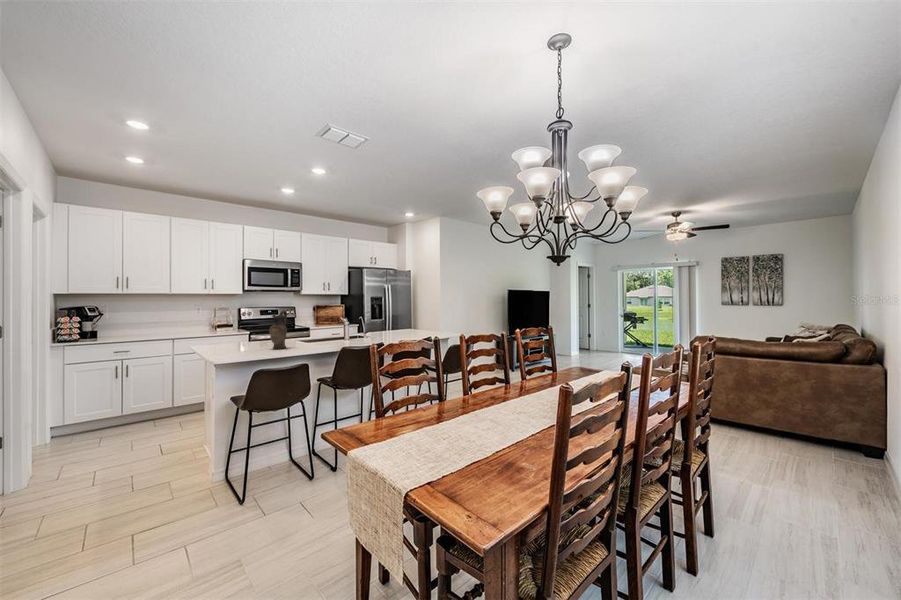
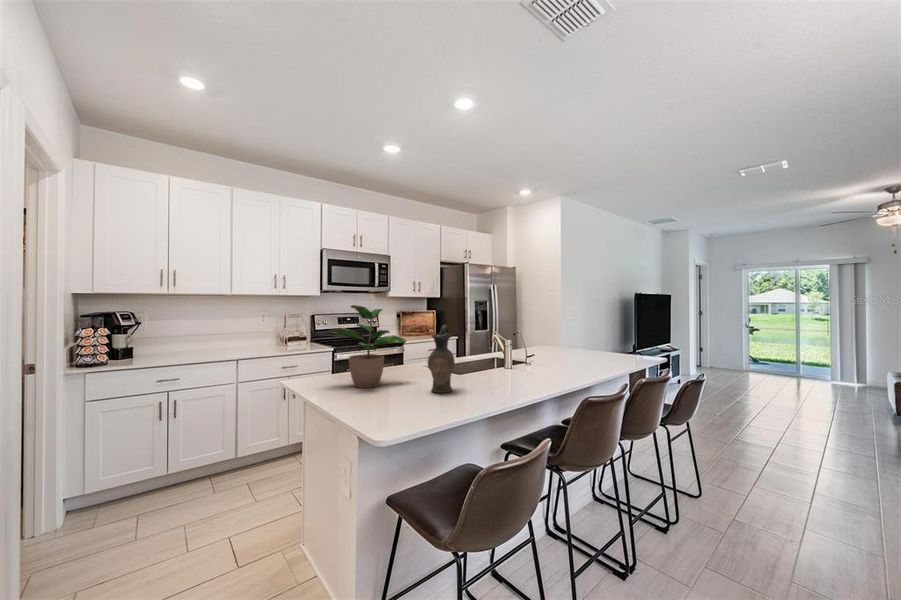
potted plant: none [214,299,268,348] -> present [327,305,407,388]

